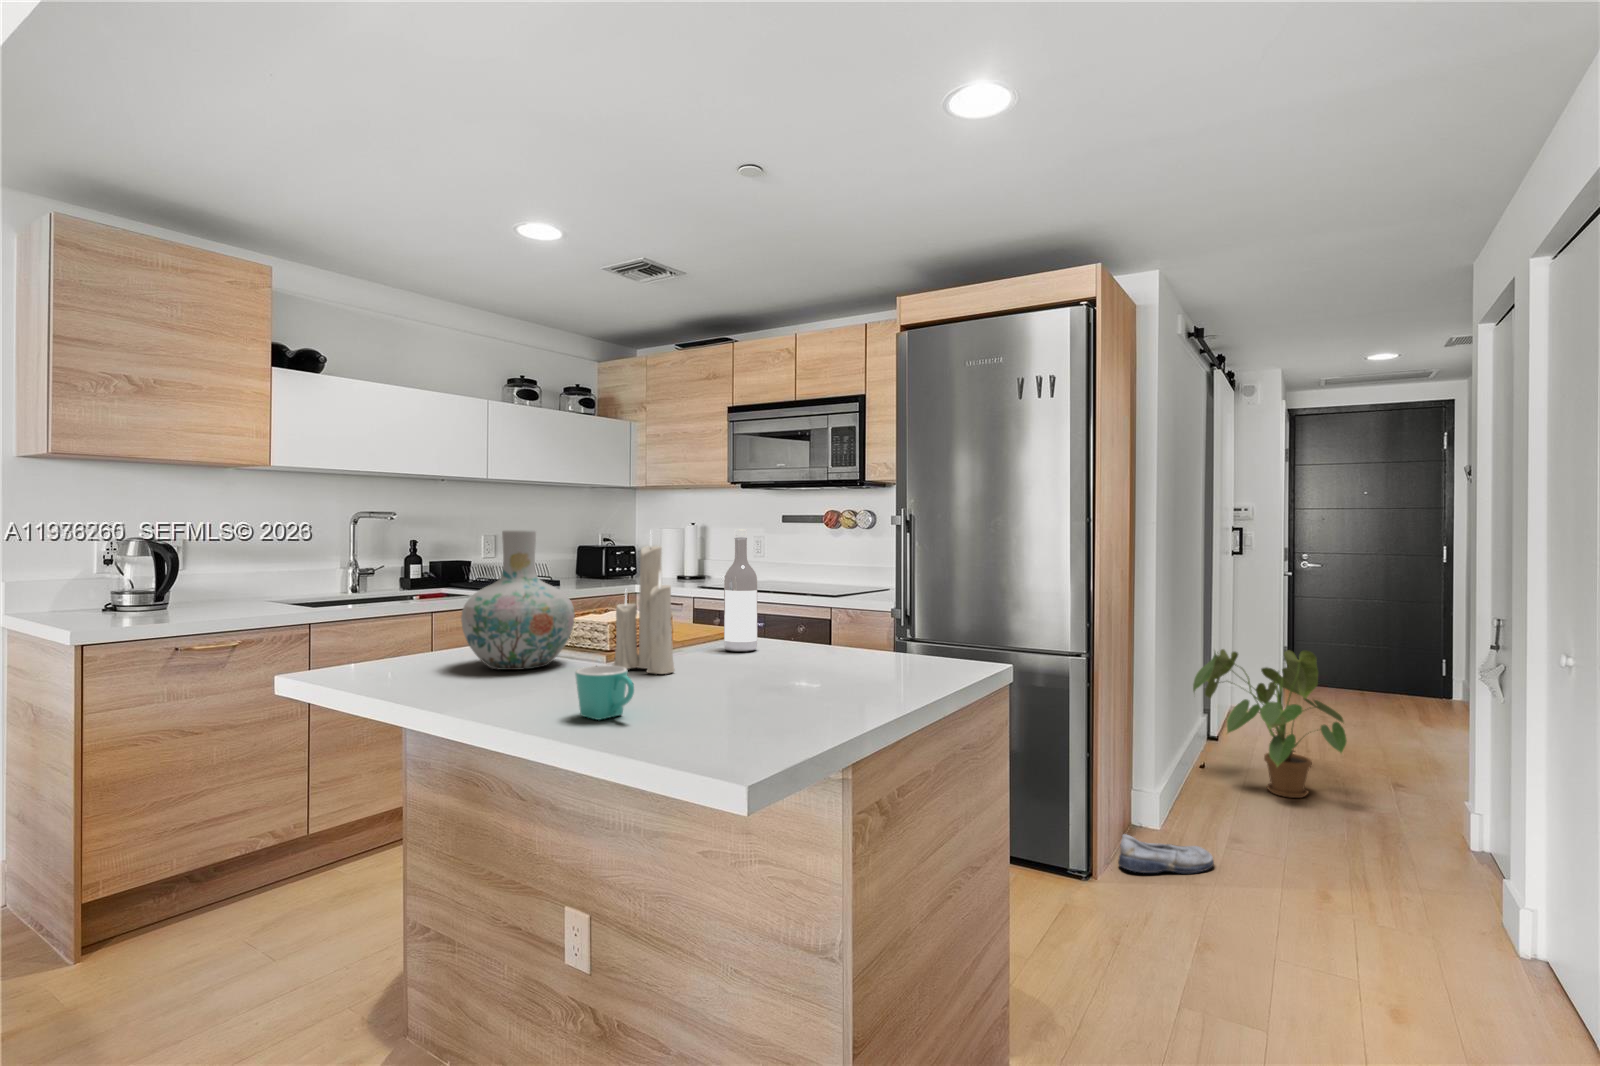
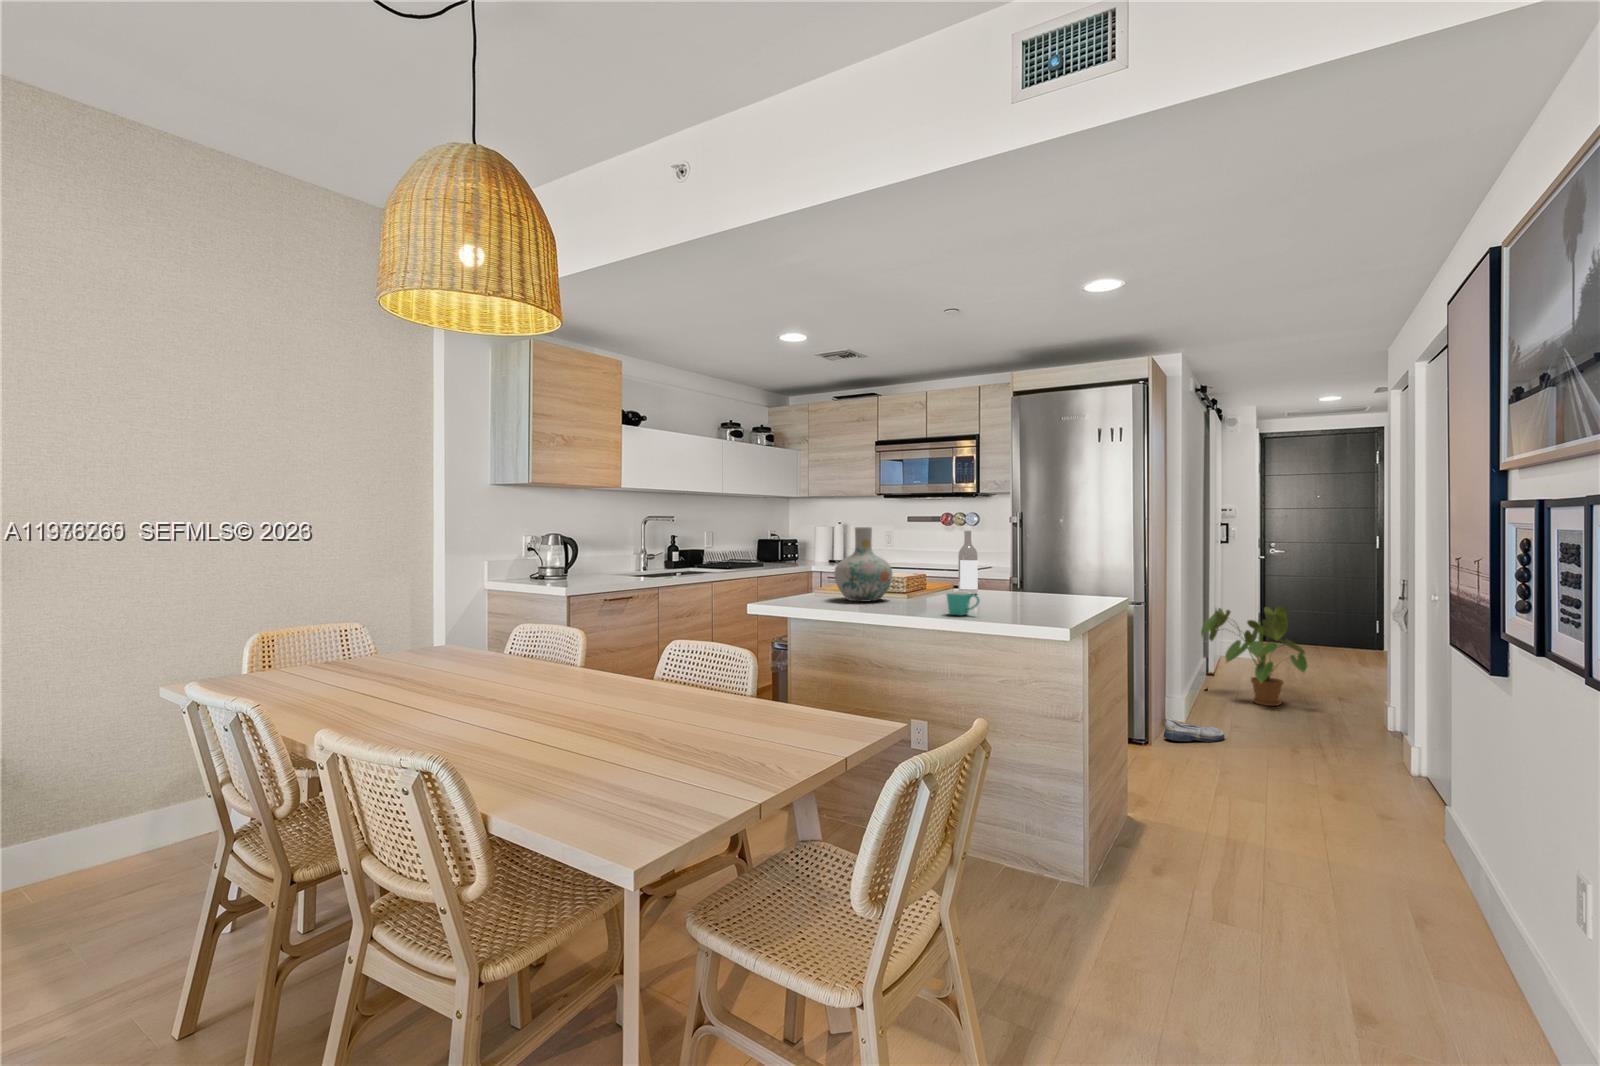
candle: present [613,535,675,674] -> none [918,522,955,602]

